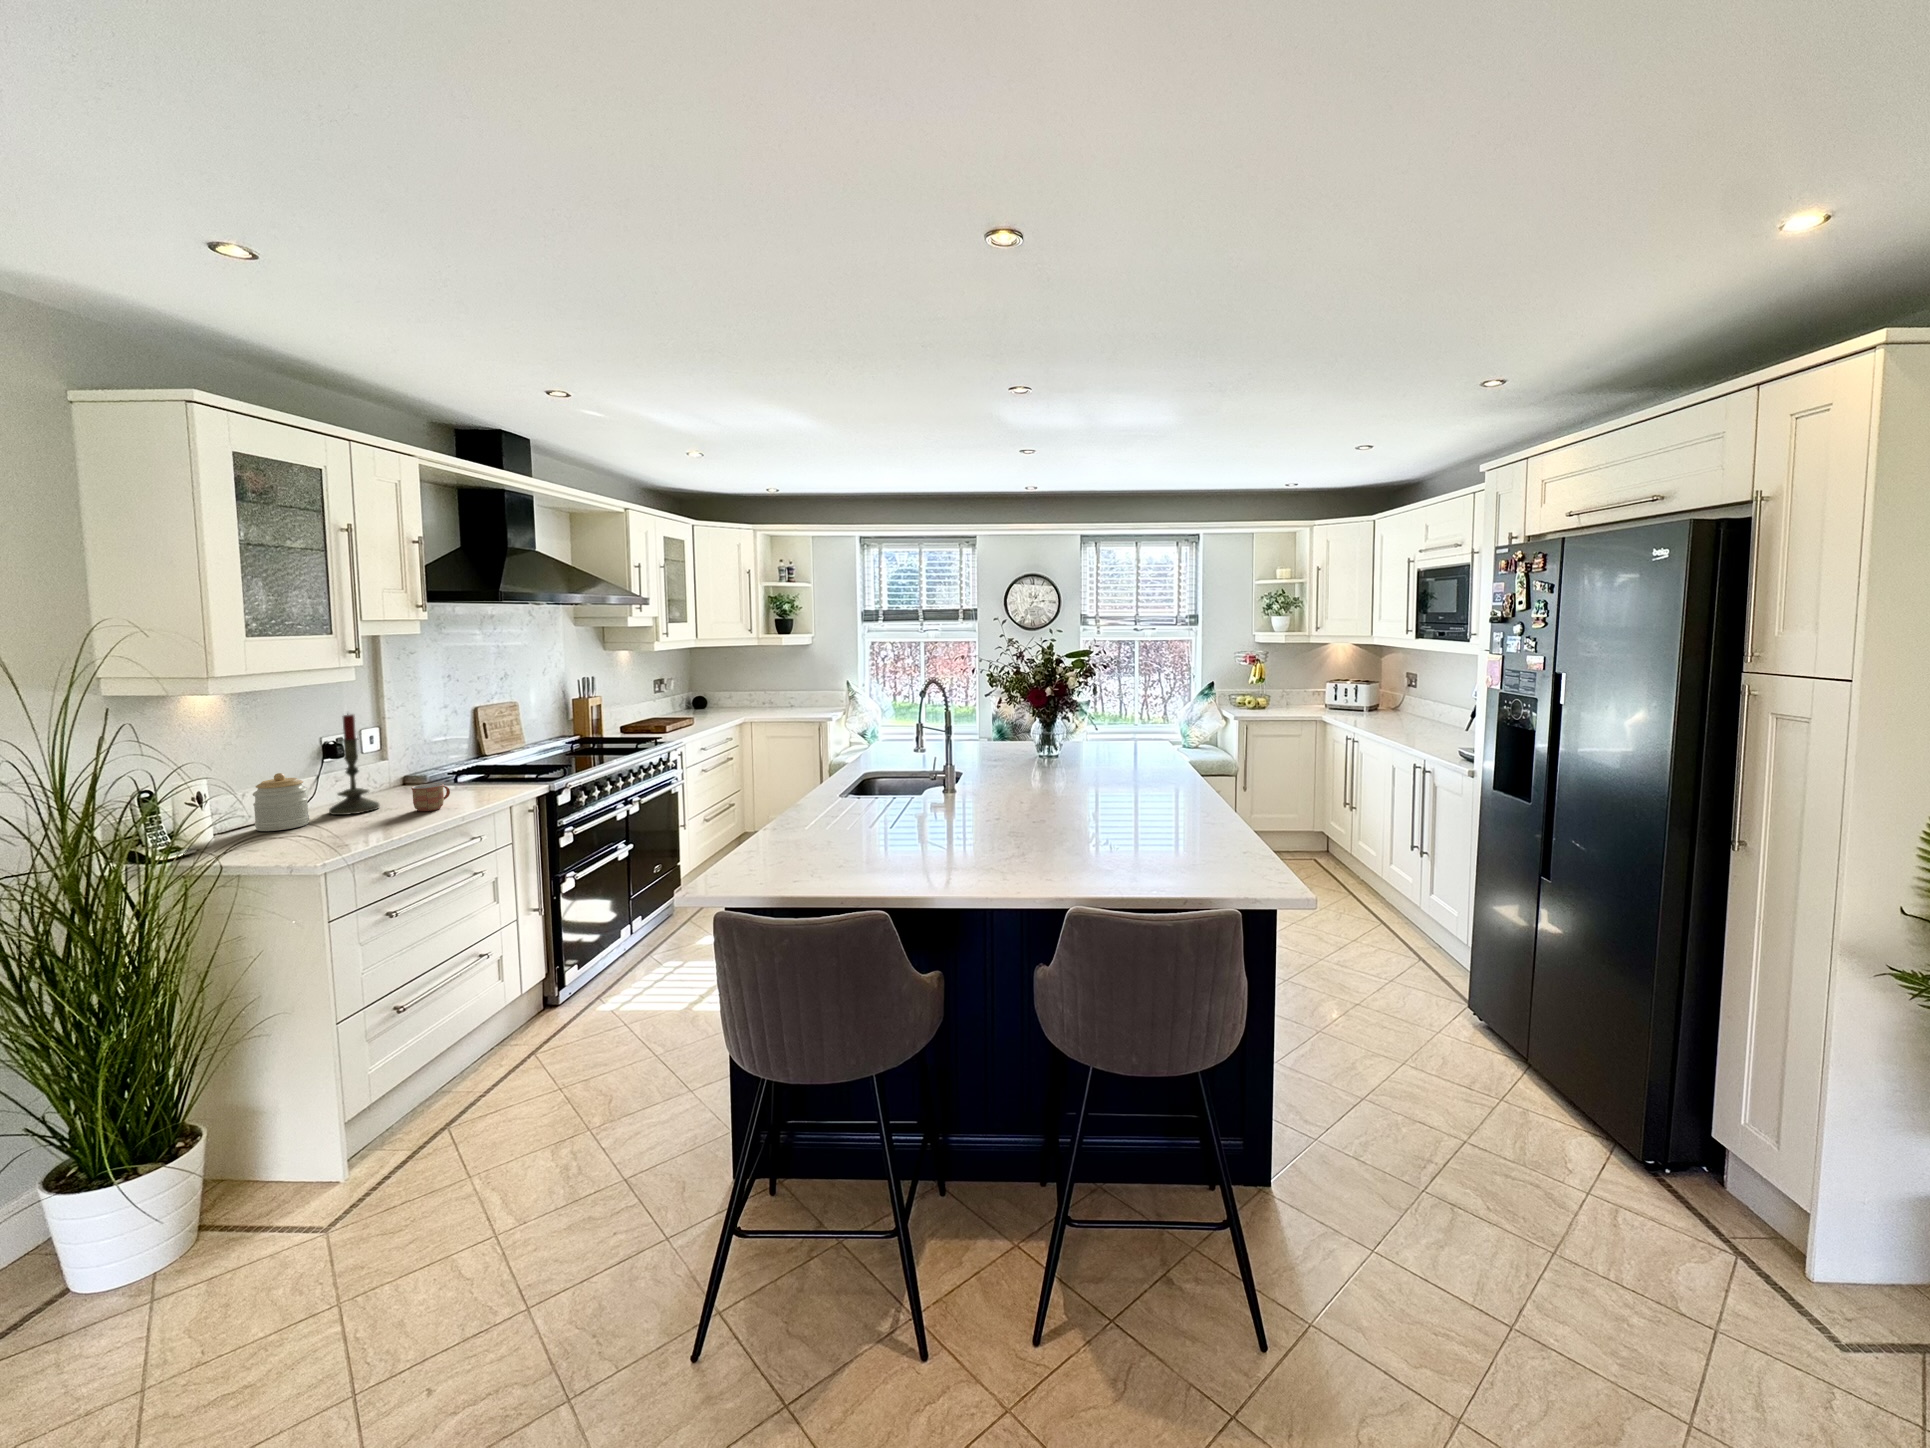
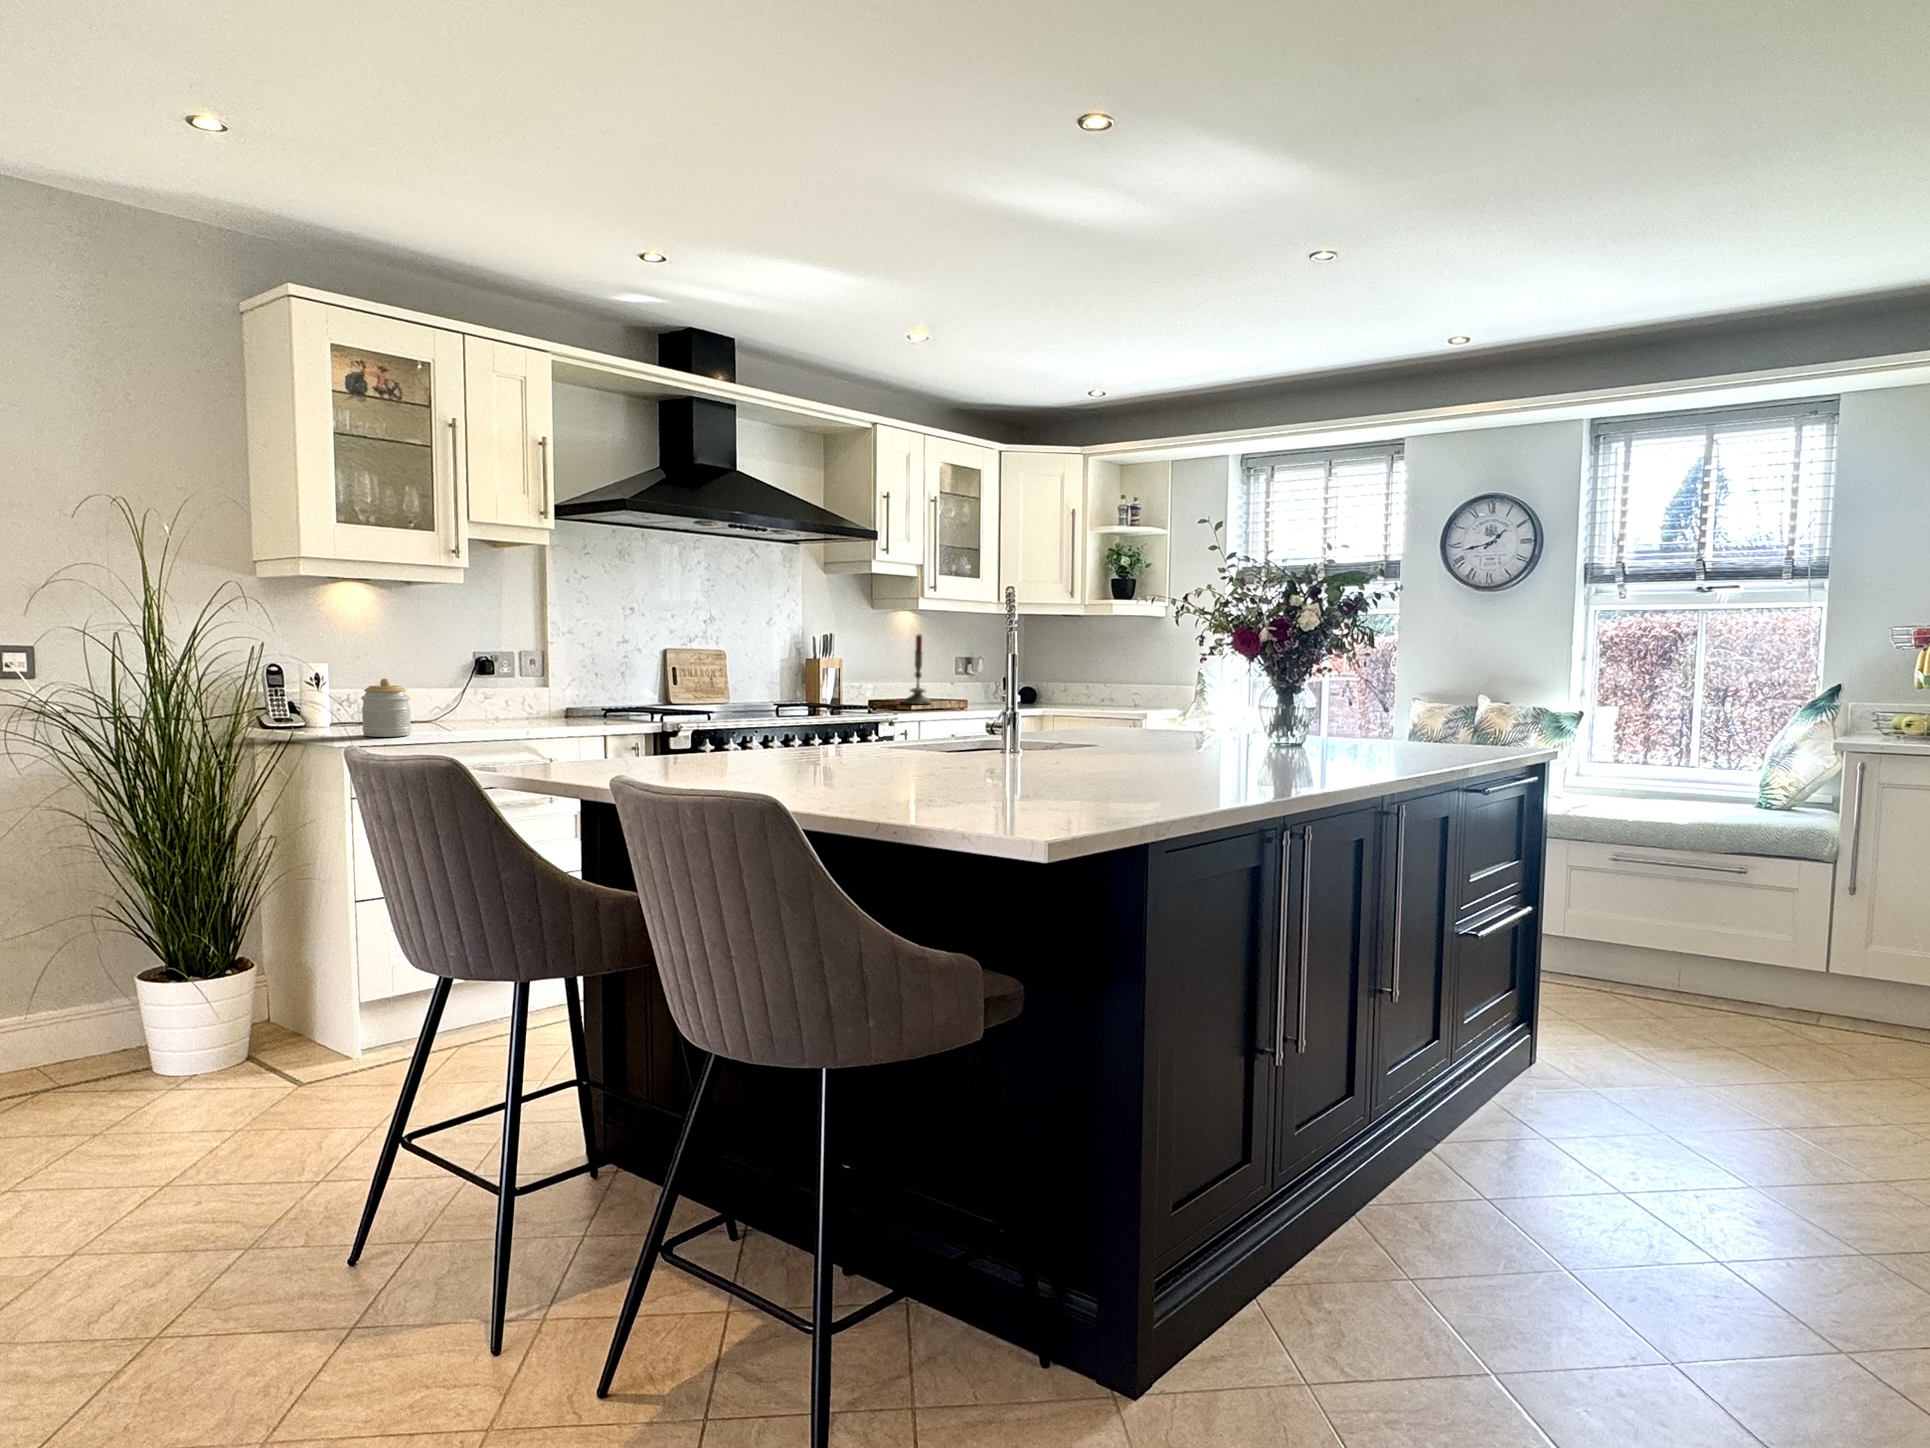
candle: present [329,714,380,815] -> present [904,634,931,704]
mug: present [411,783,450,811] -> none [492,711,535,740]

